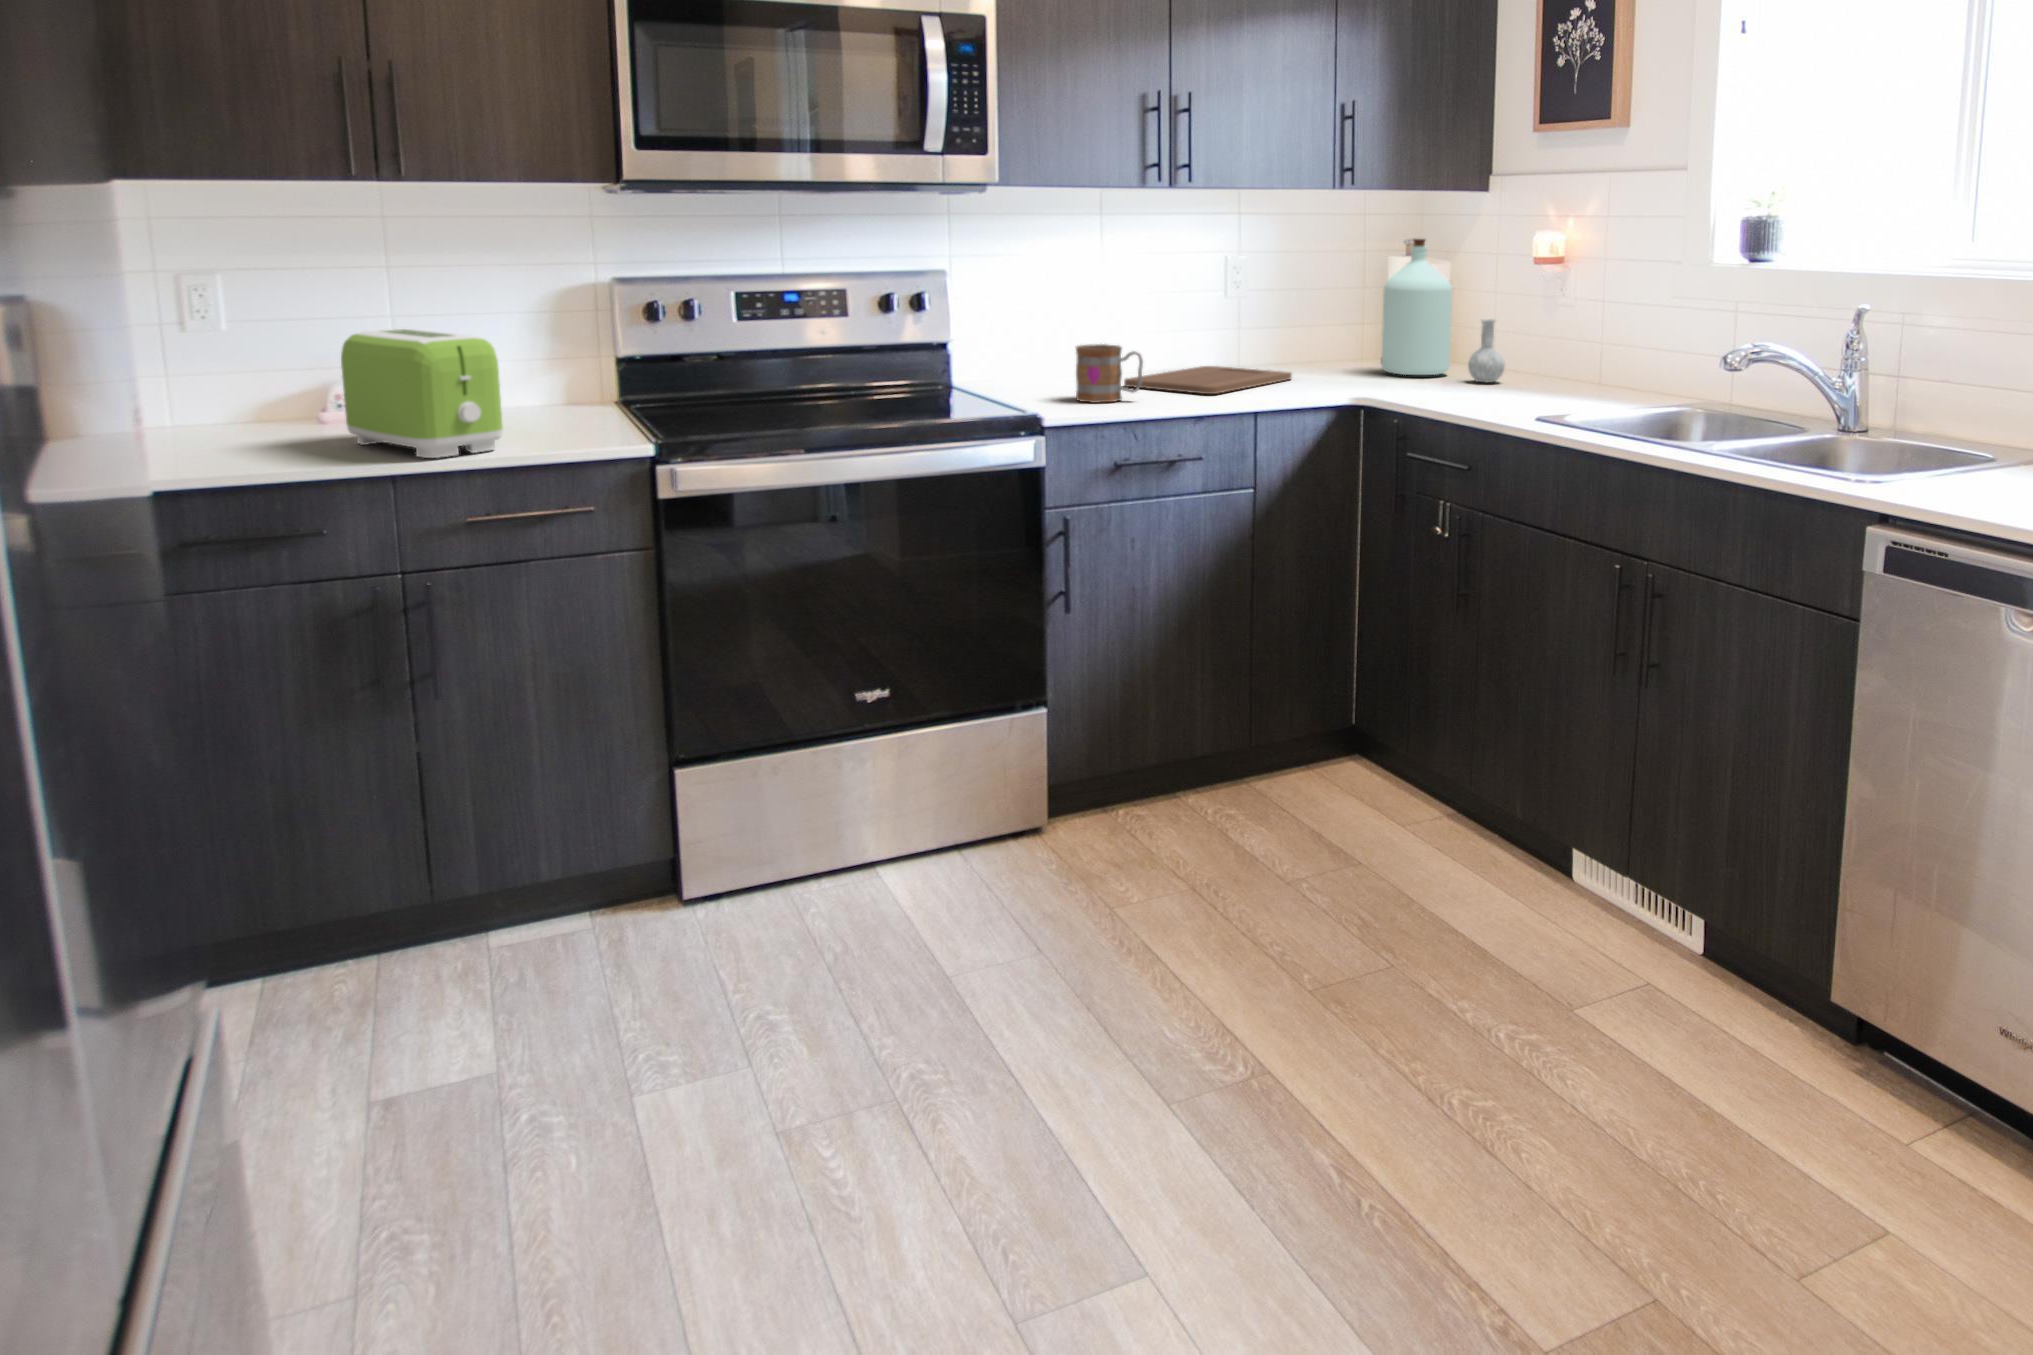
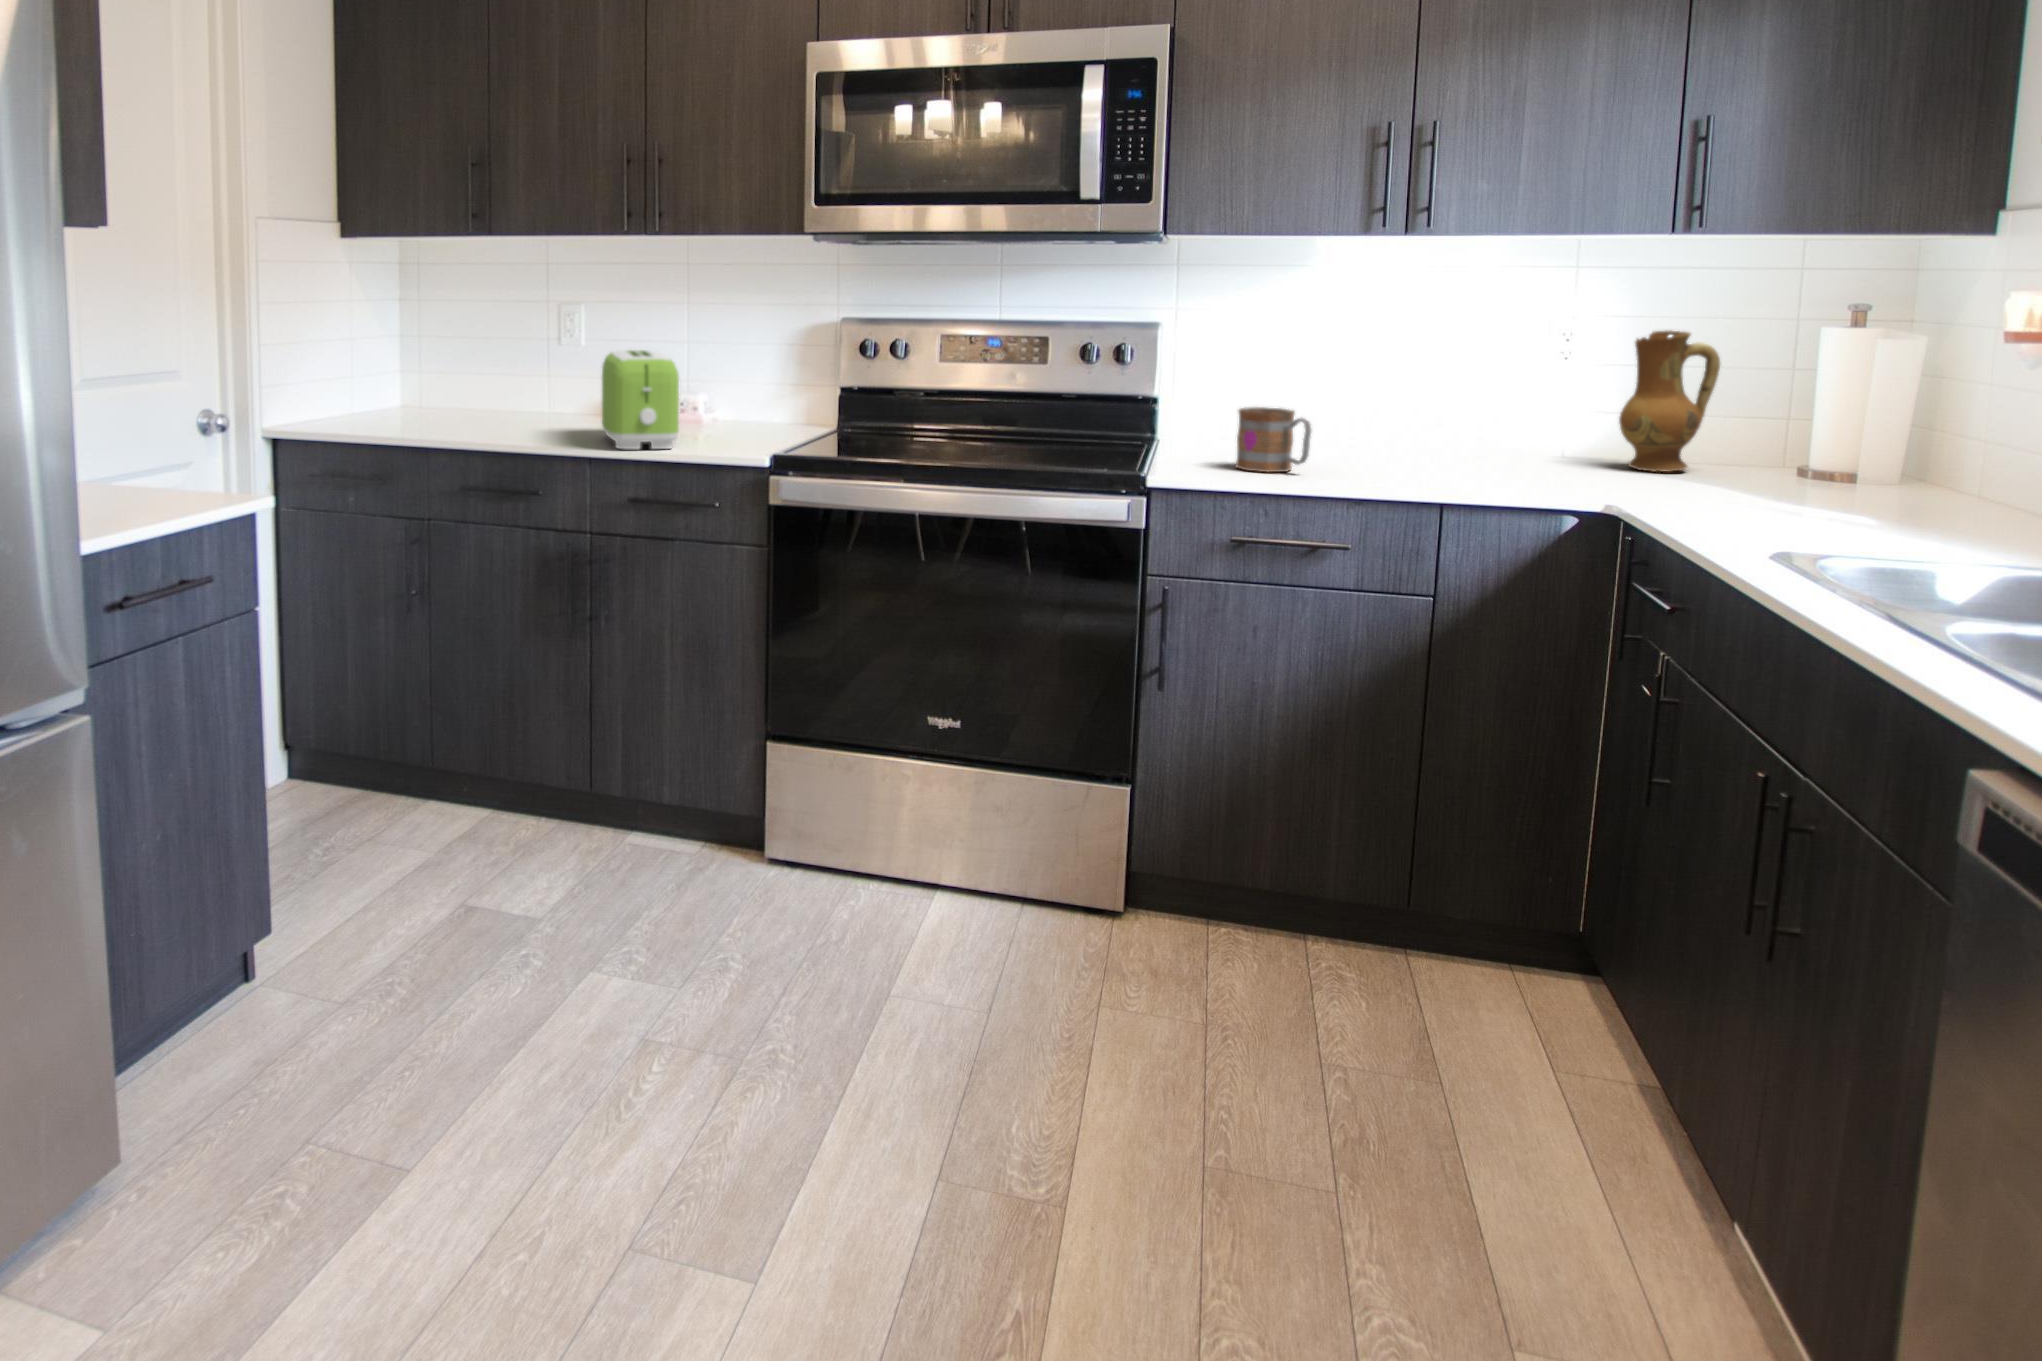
bottle: present [1382,239,1505,382] -> none [1747,300,1925,509]
ceramic jug: none [1291,264,1350,372] -> present [1619,330,1720,472]
cutting board: present [1124,366,1292,394] -> none [1336,449,1583,478]

